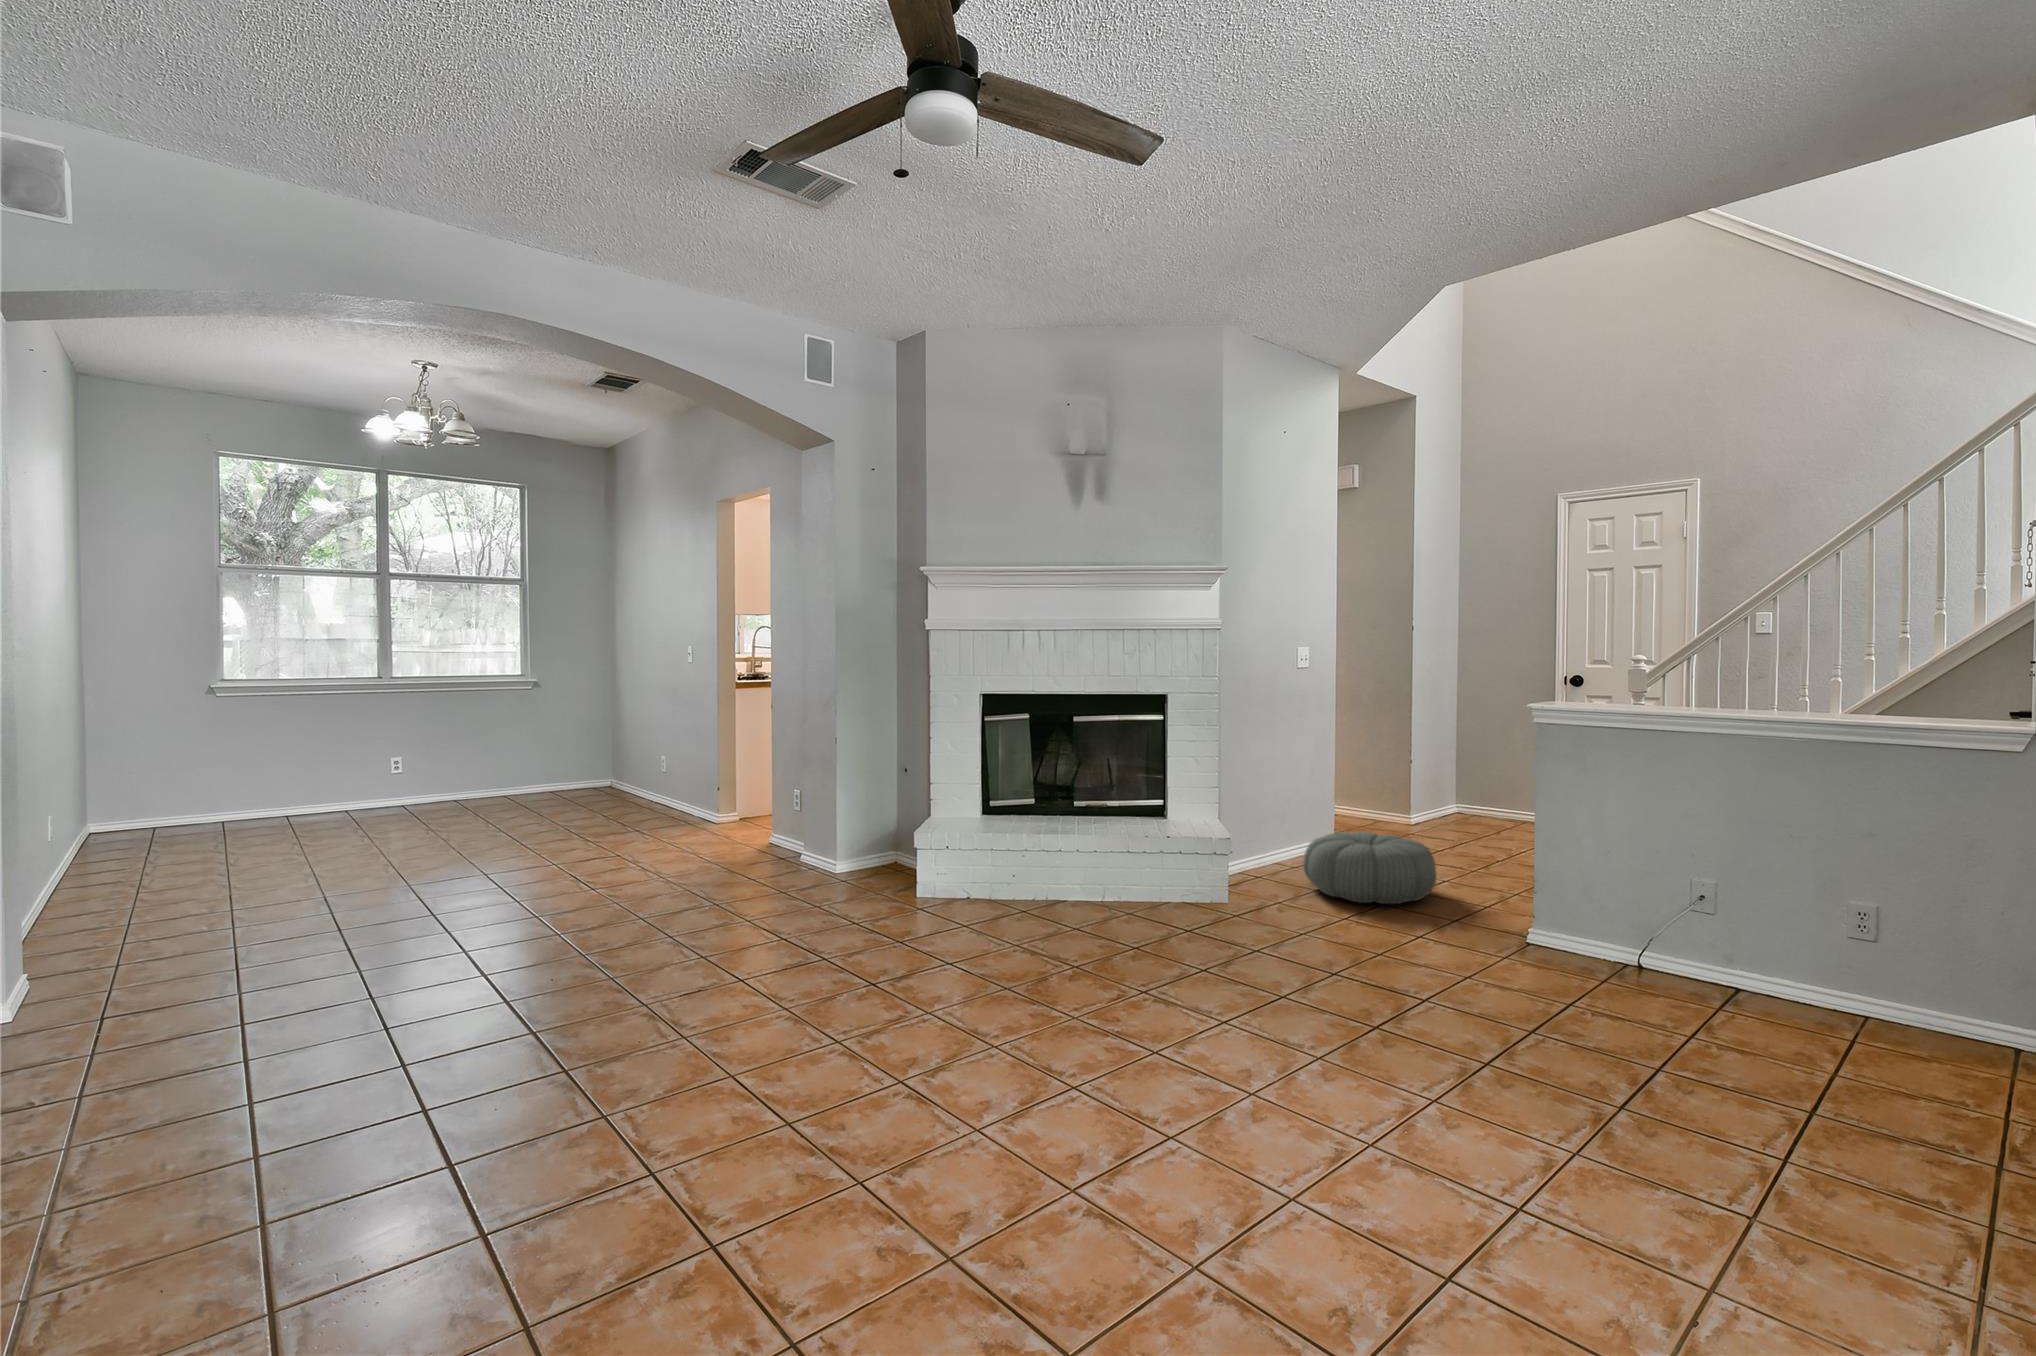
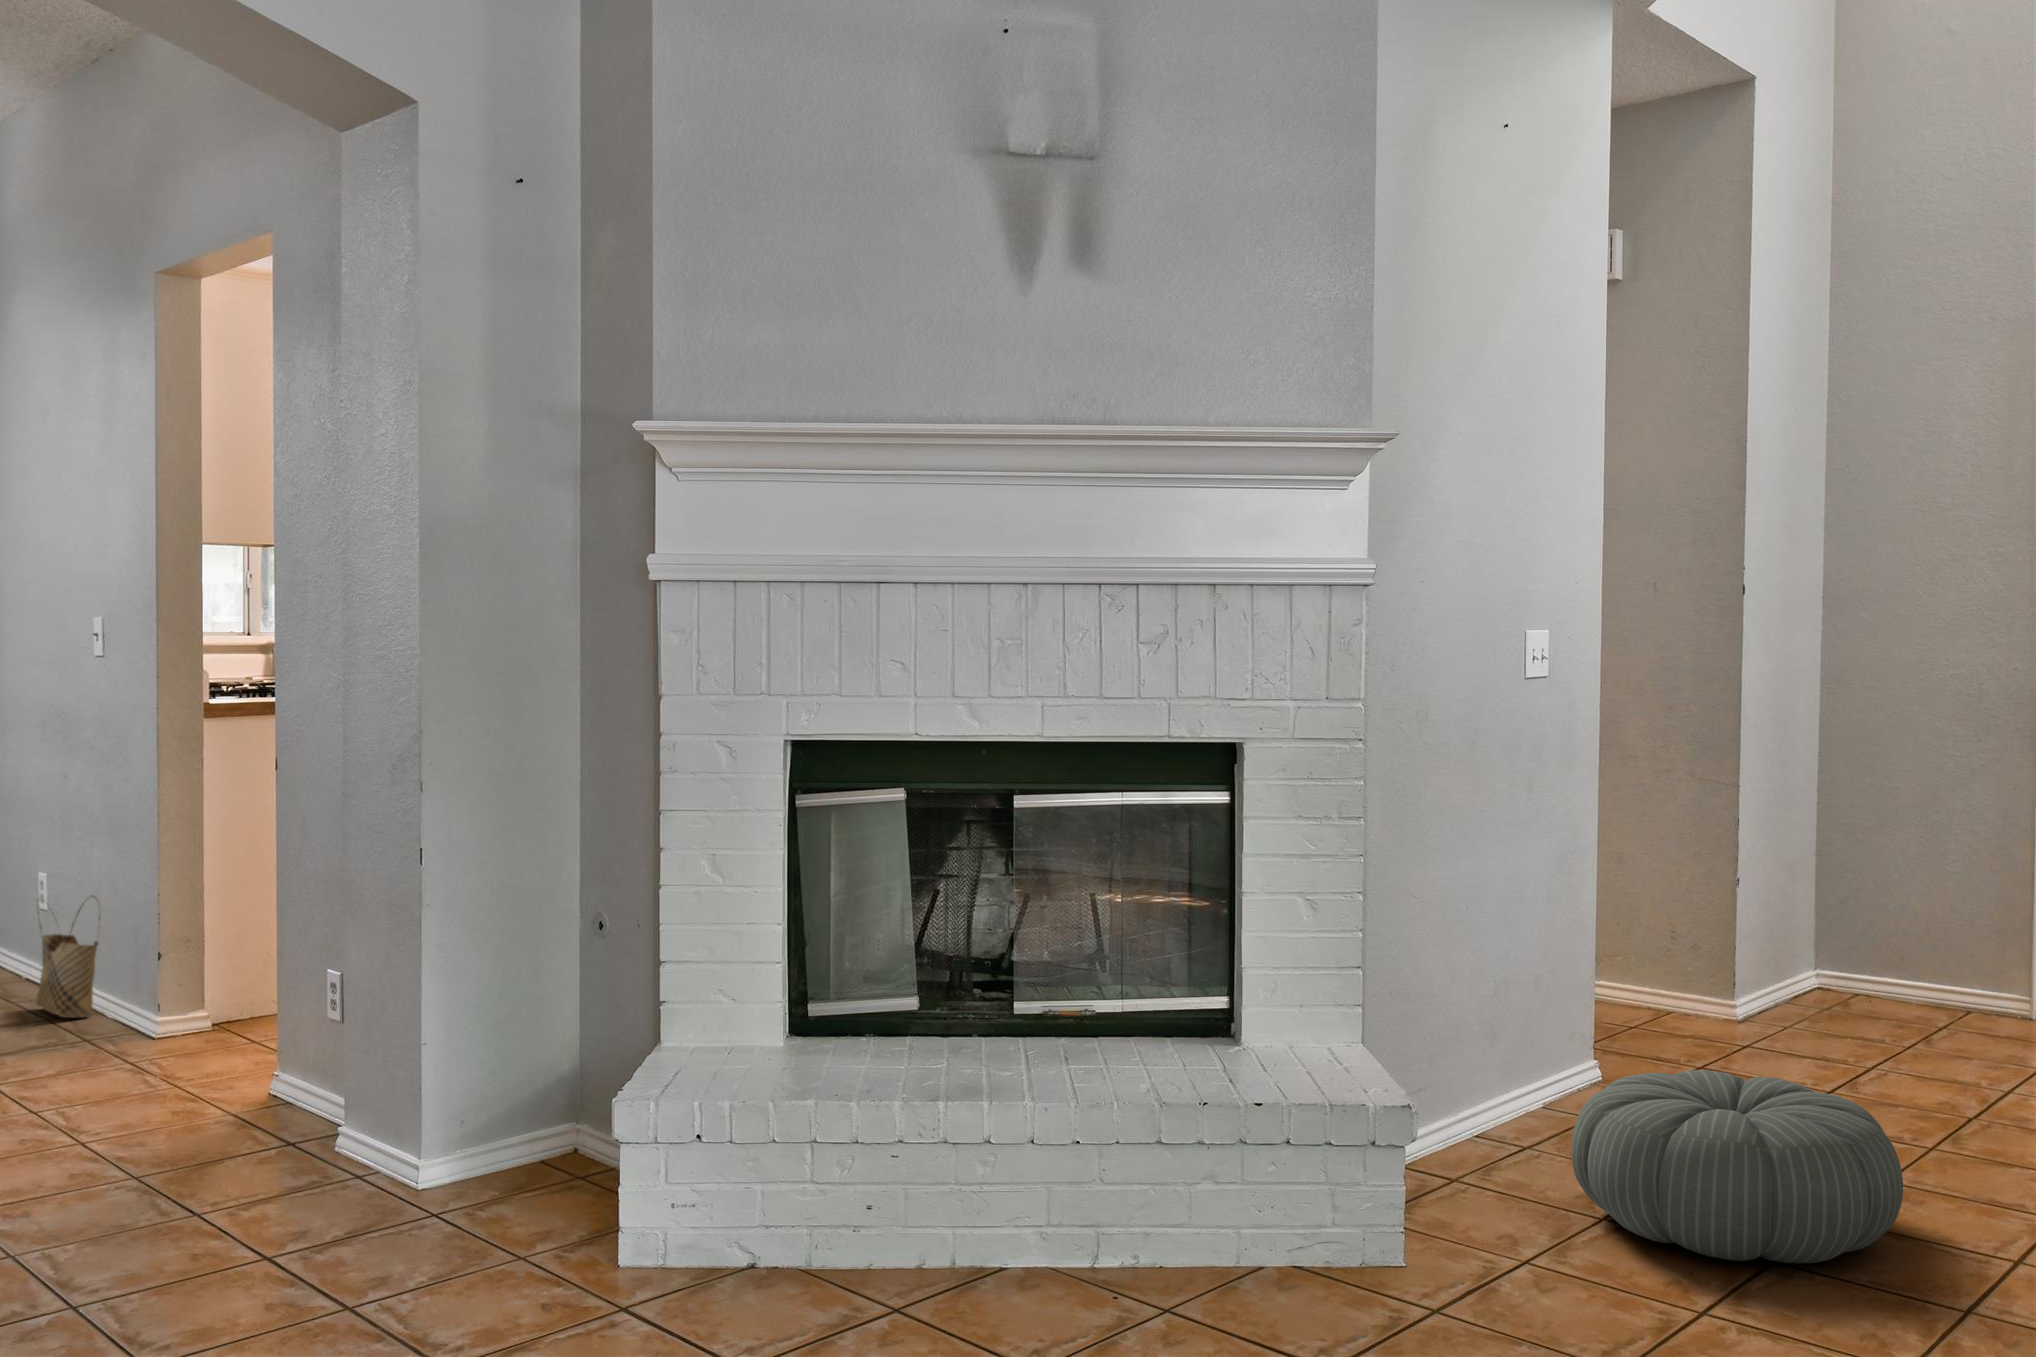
woven basket: none [664,766,691,817] -> present [36,901,98,1018]

